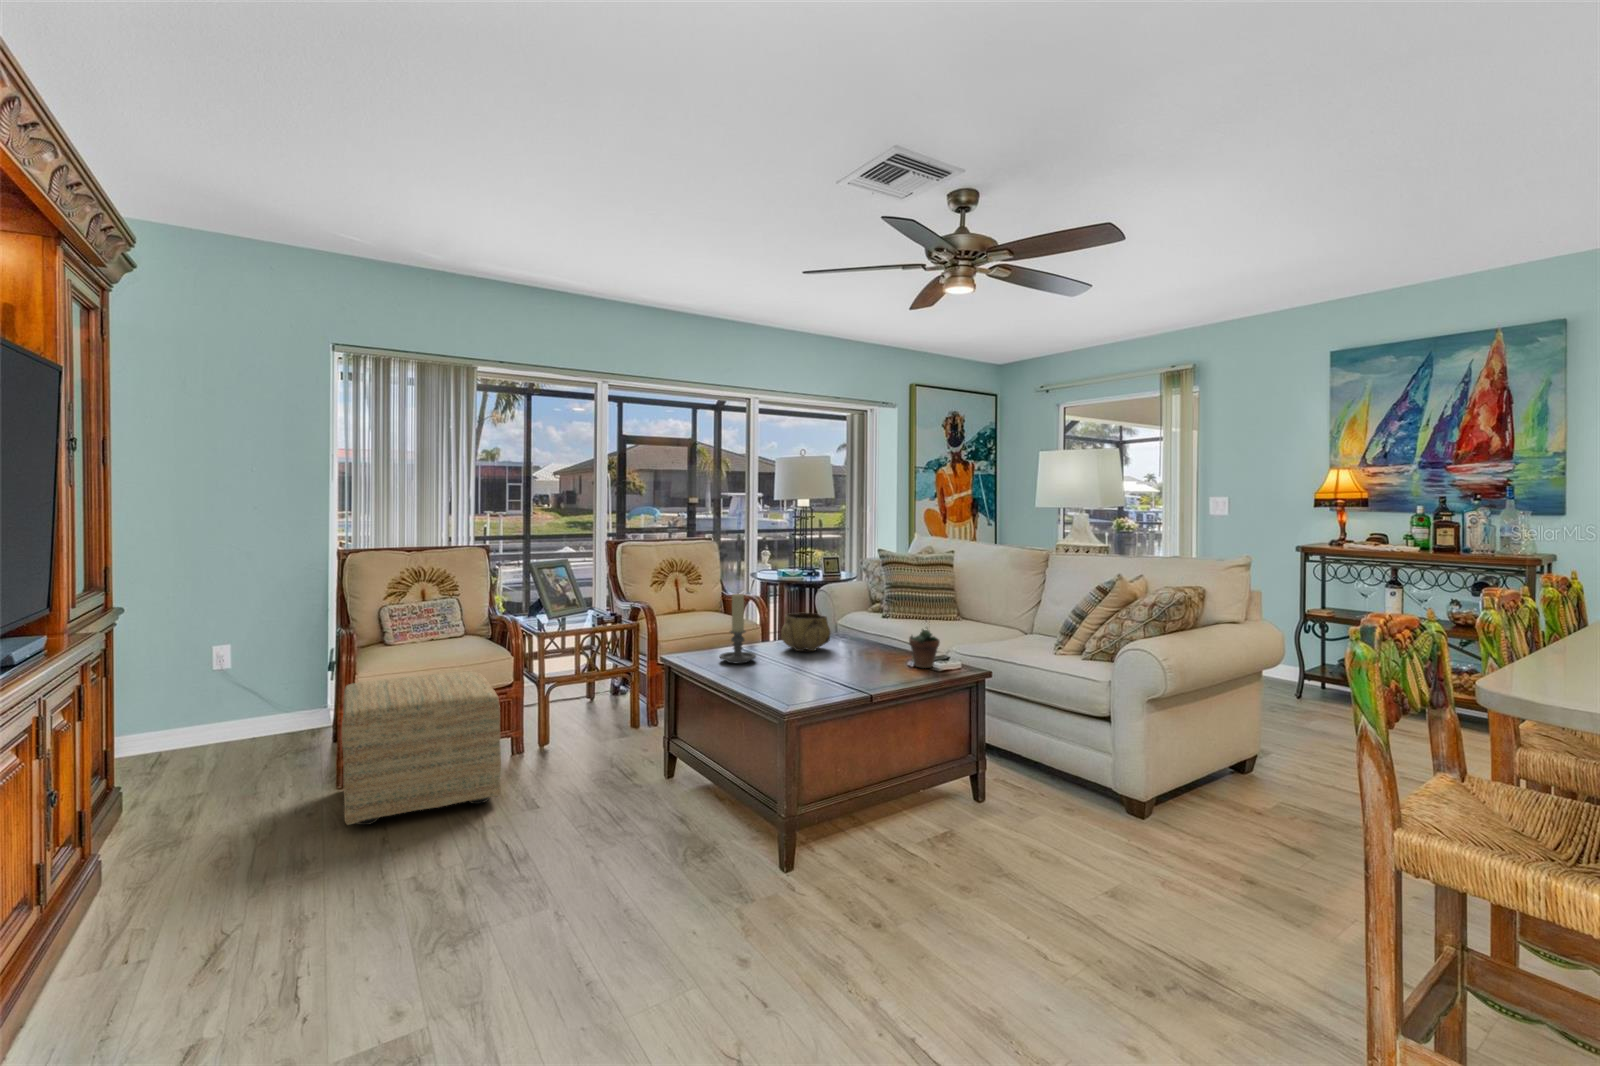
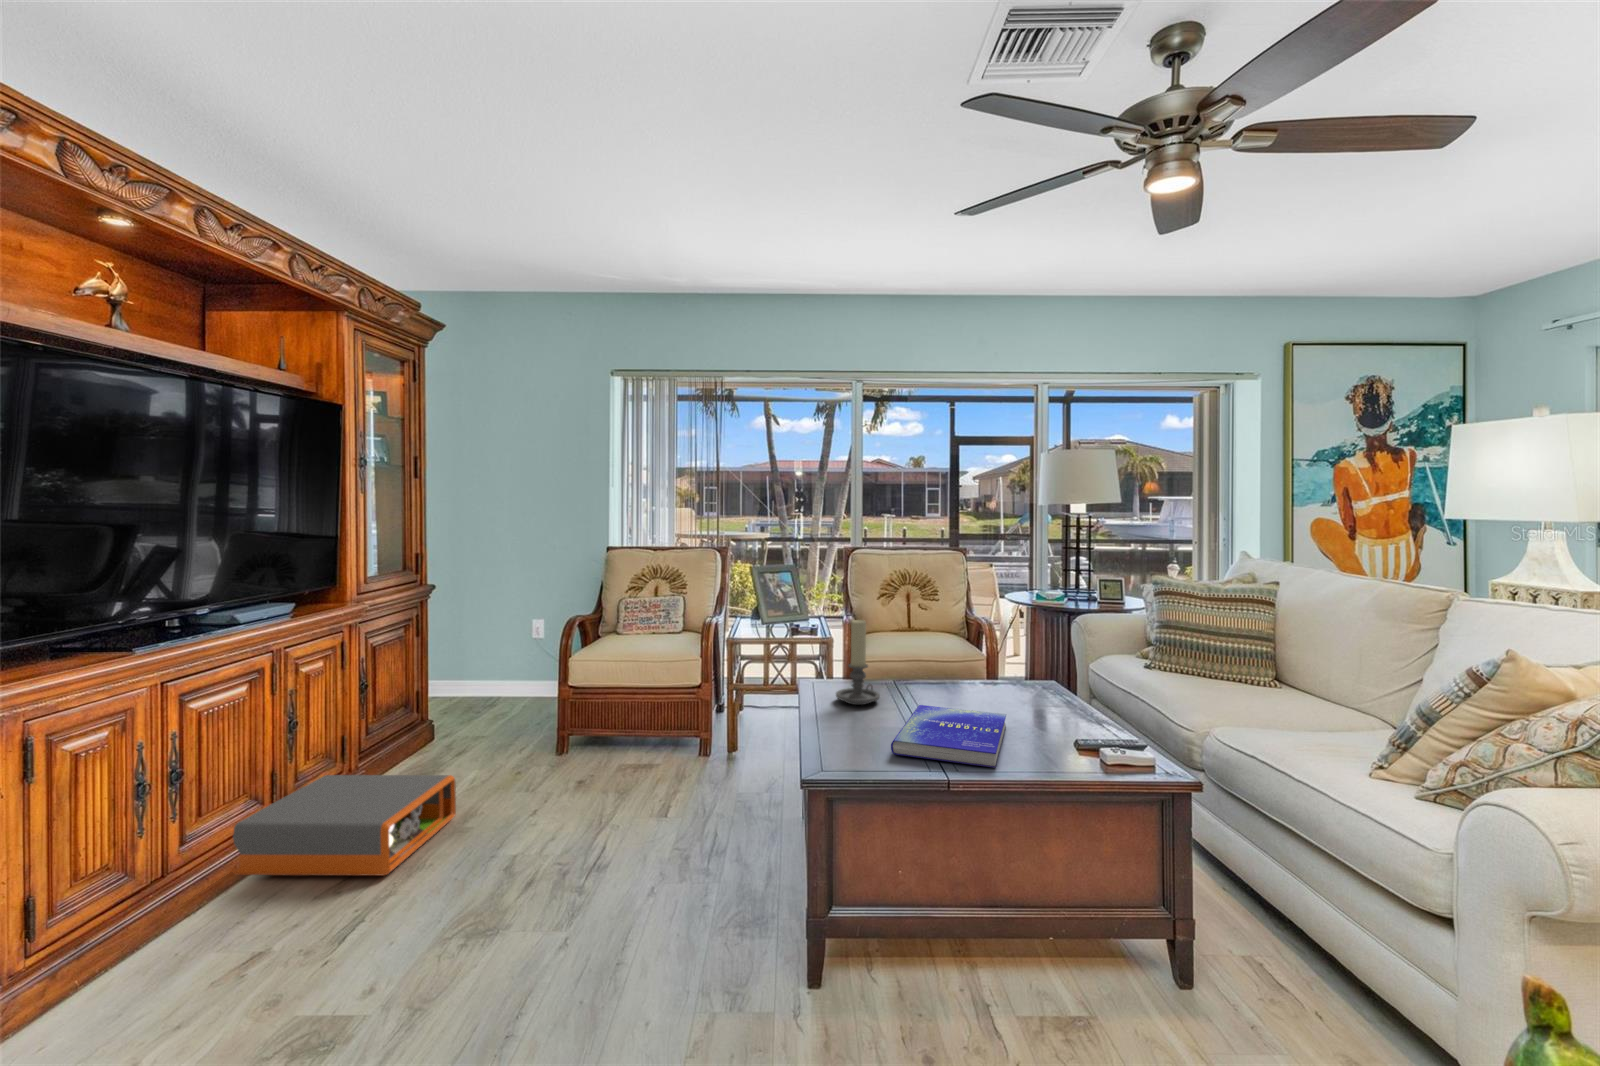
decorative bowl: present [781,613,830,651] -> none [930,649,995,702]
succulent plant: present [909,619,940,668] -> none [1063,681,1111,758]
book: none [794,652,890,685] -> present [891,705,1006,768]
ottoman: present [342,672,501,825] -> none [502,667,662,801]
storage box: none [59,811,309,980] -> present [233,775,456,876]

